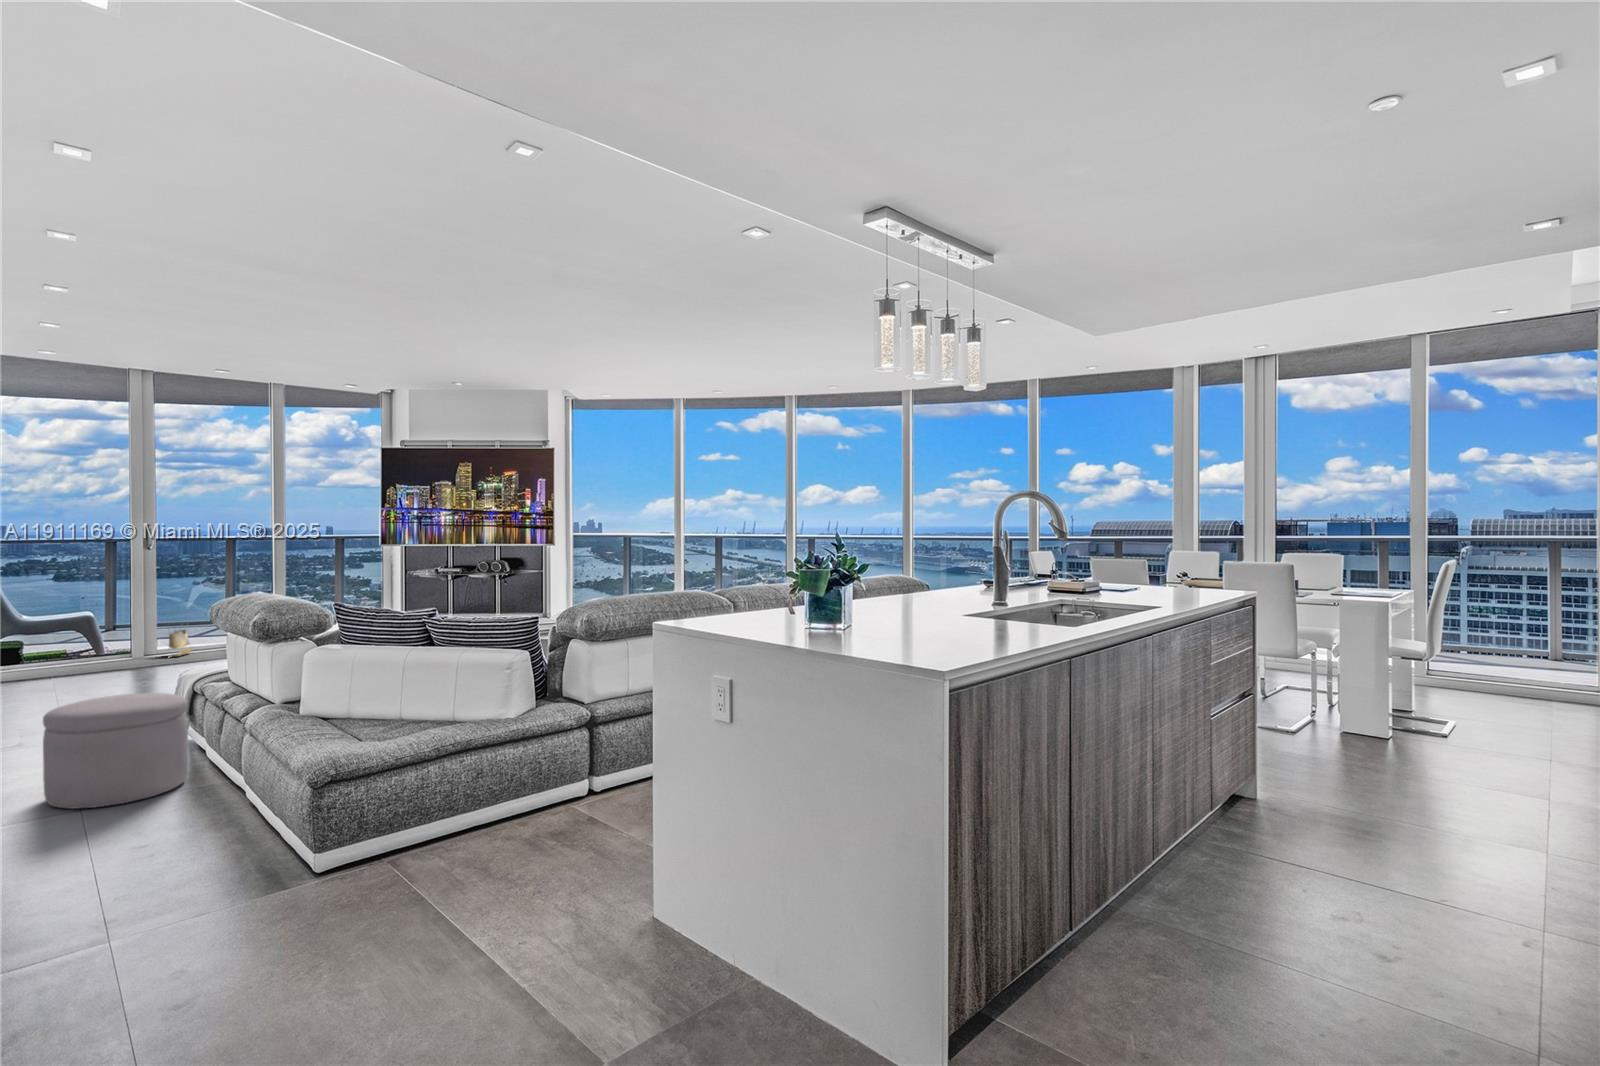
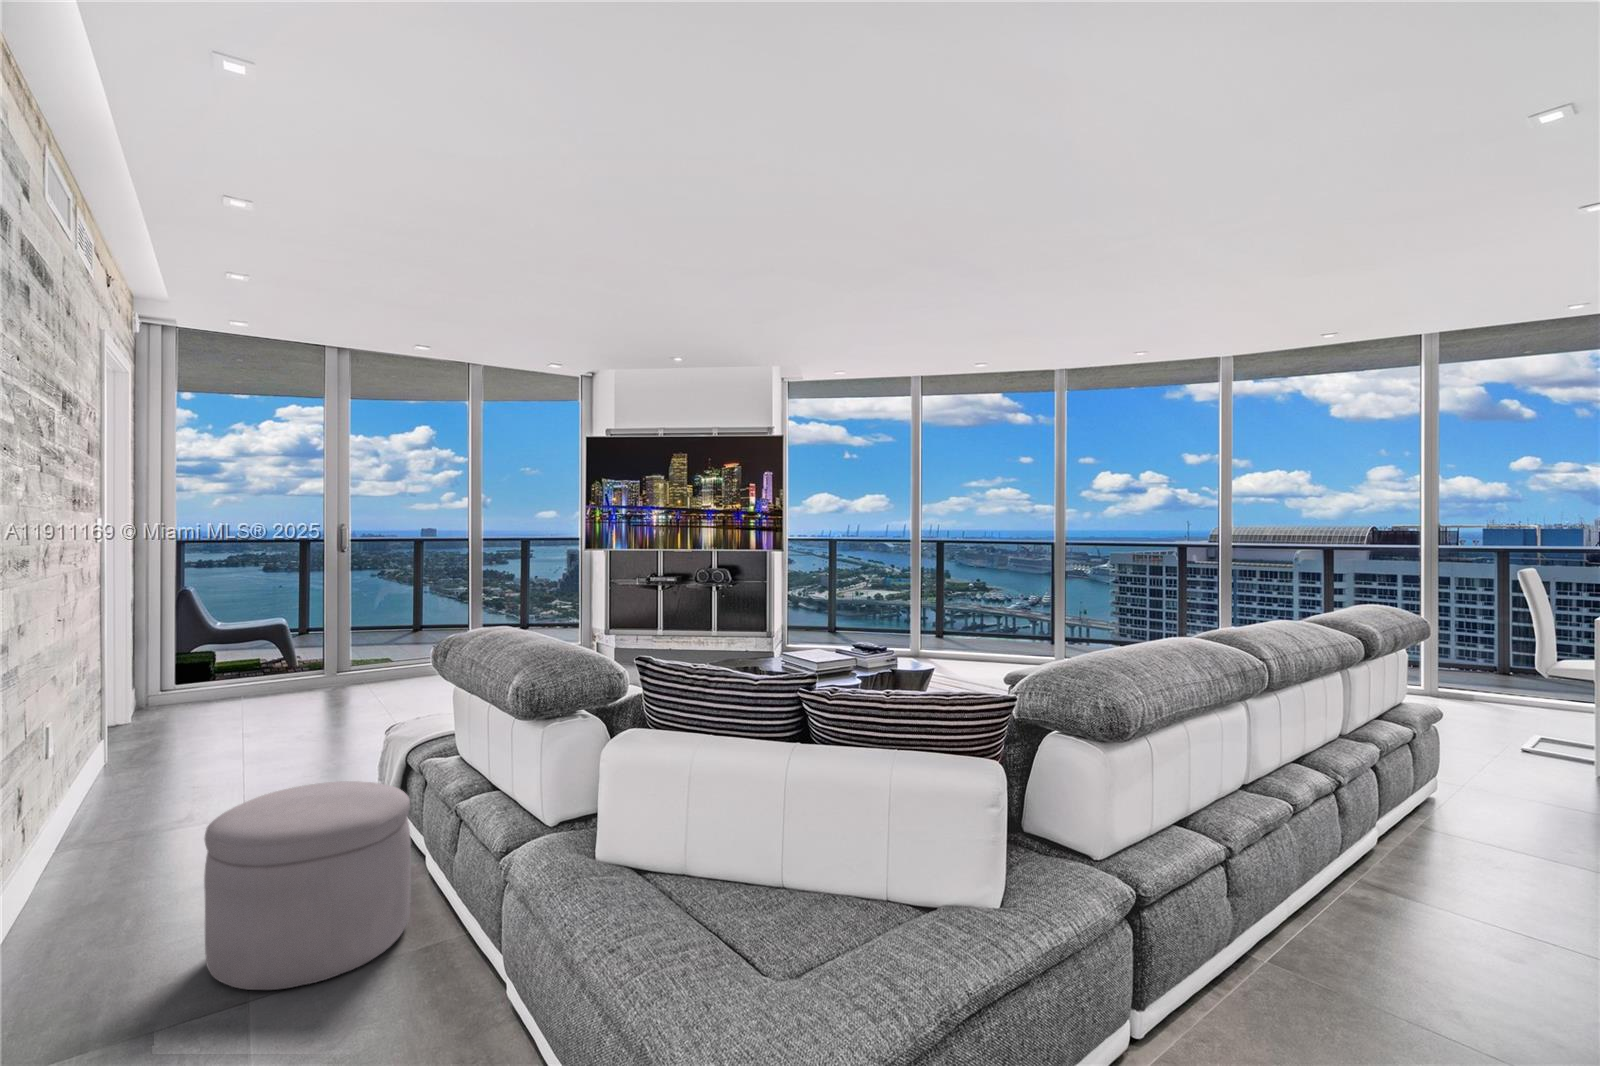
woven basket: present [169,630,192,657] -> none [355,630,380,677]

